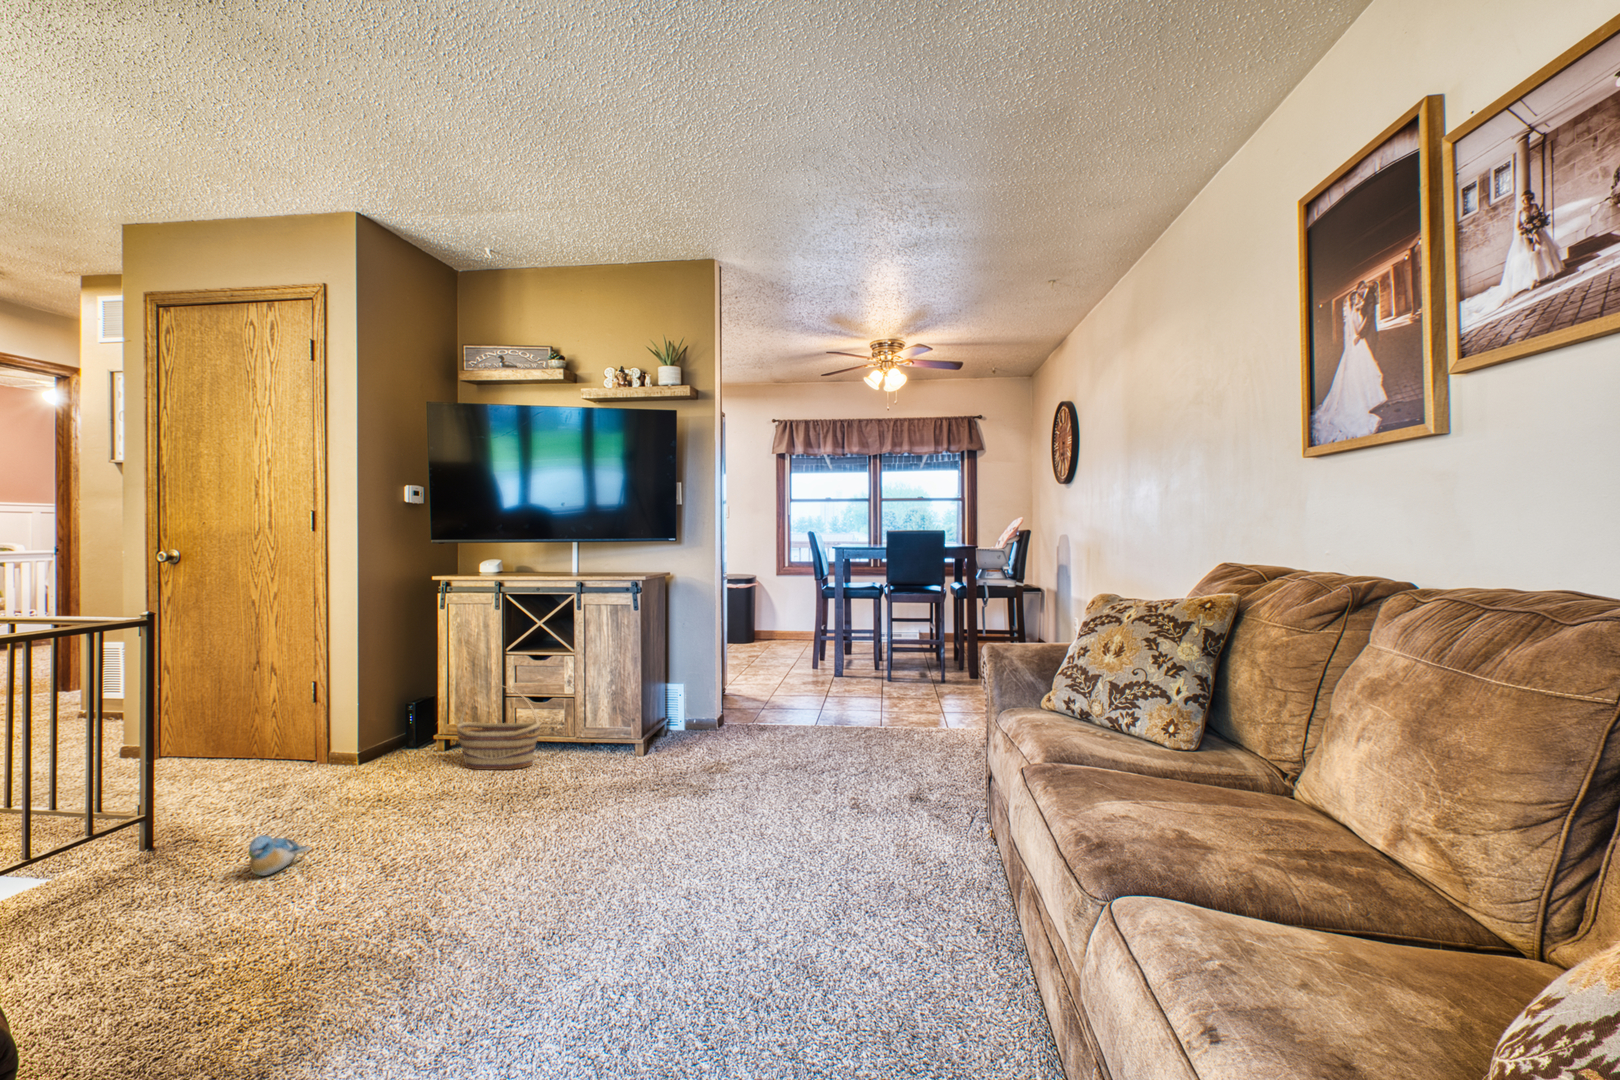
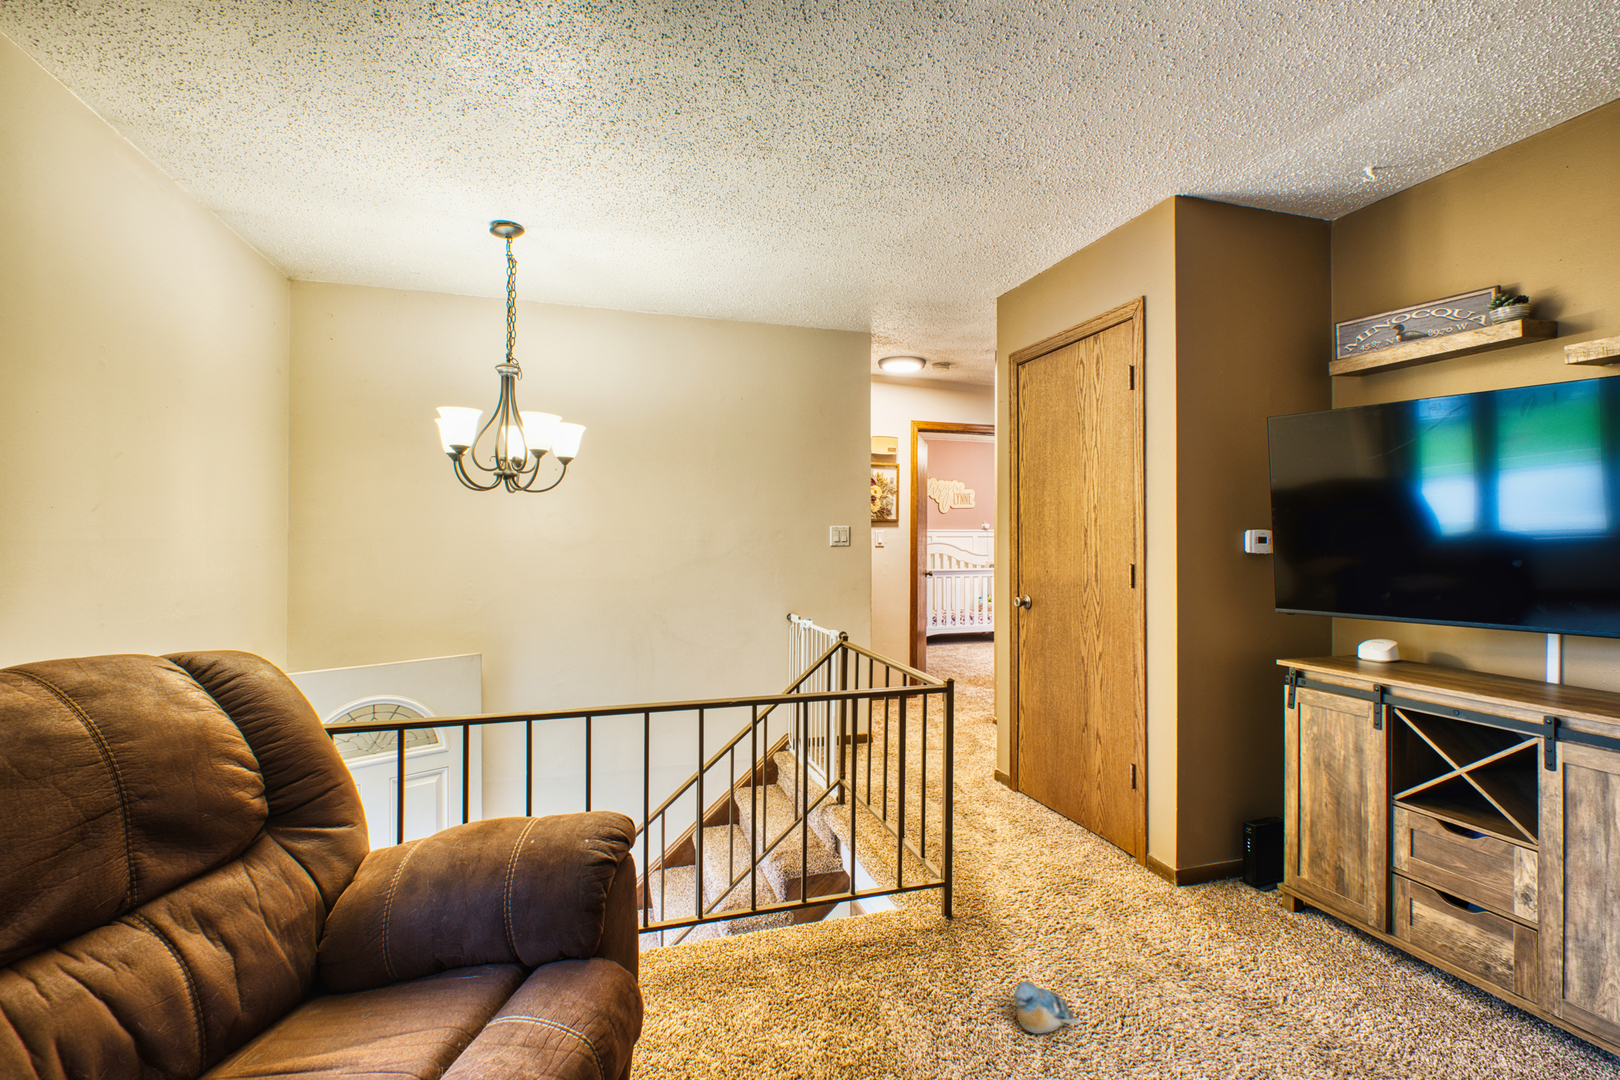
basket: present [457,688,540,770] -> none [1305,853,1458,1020]

